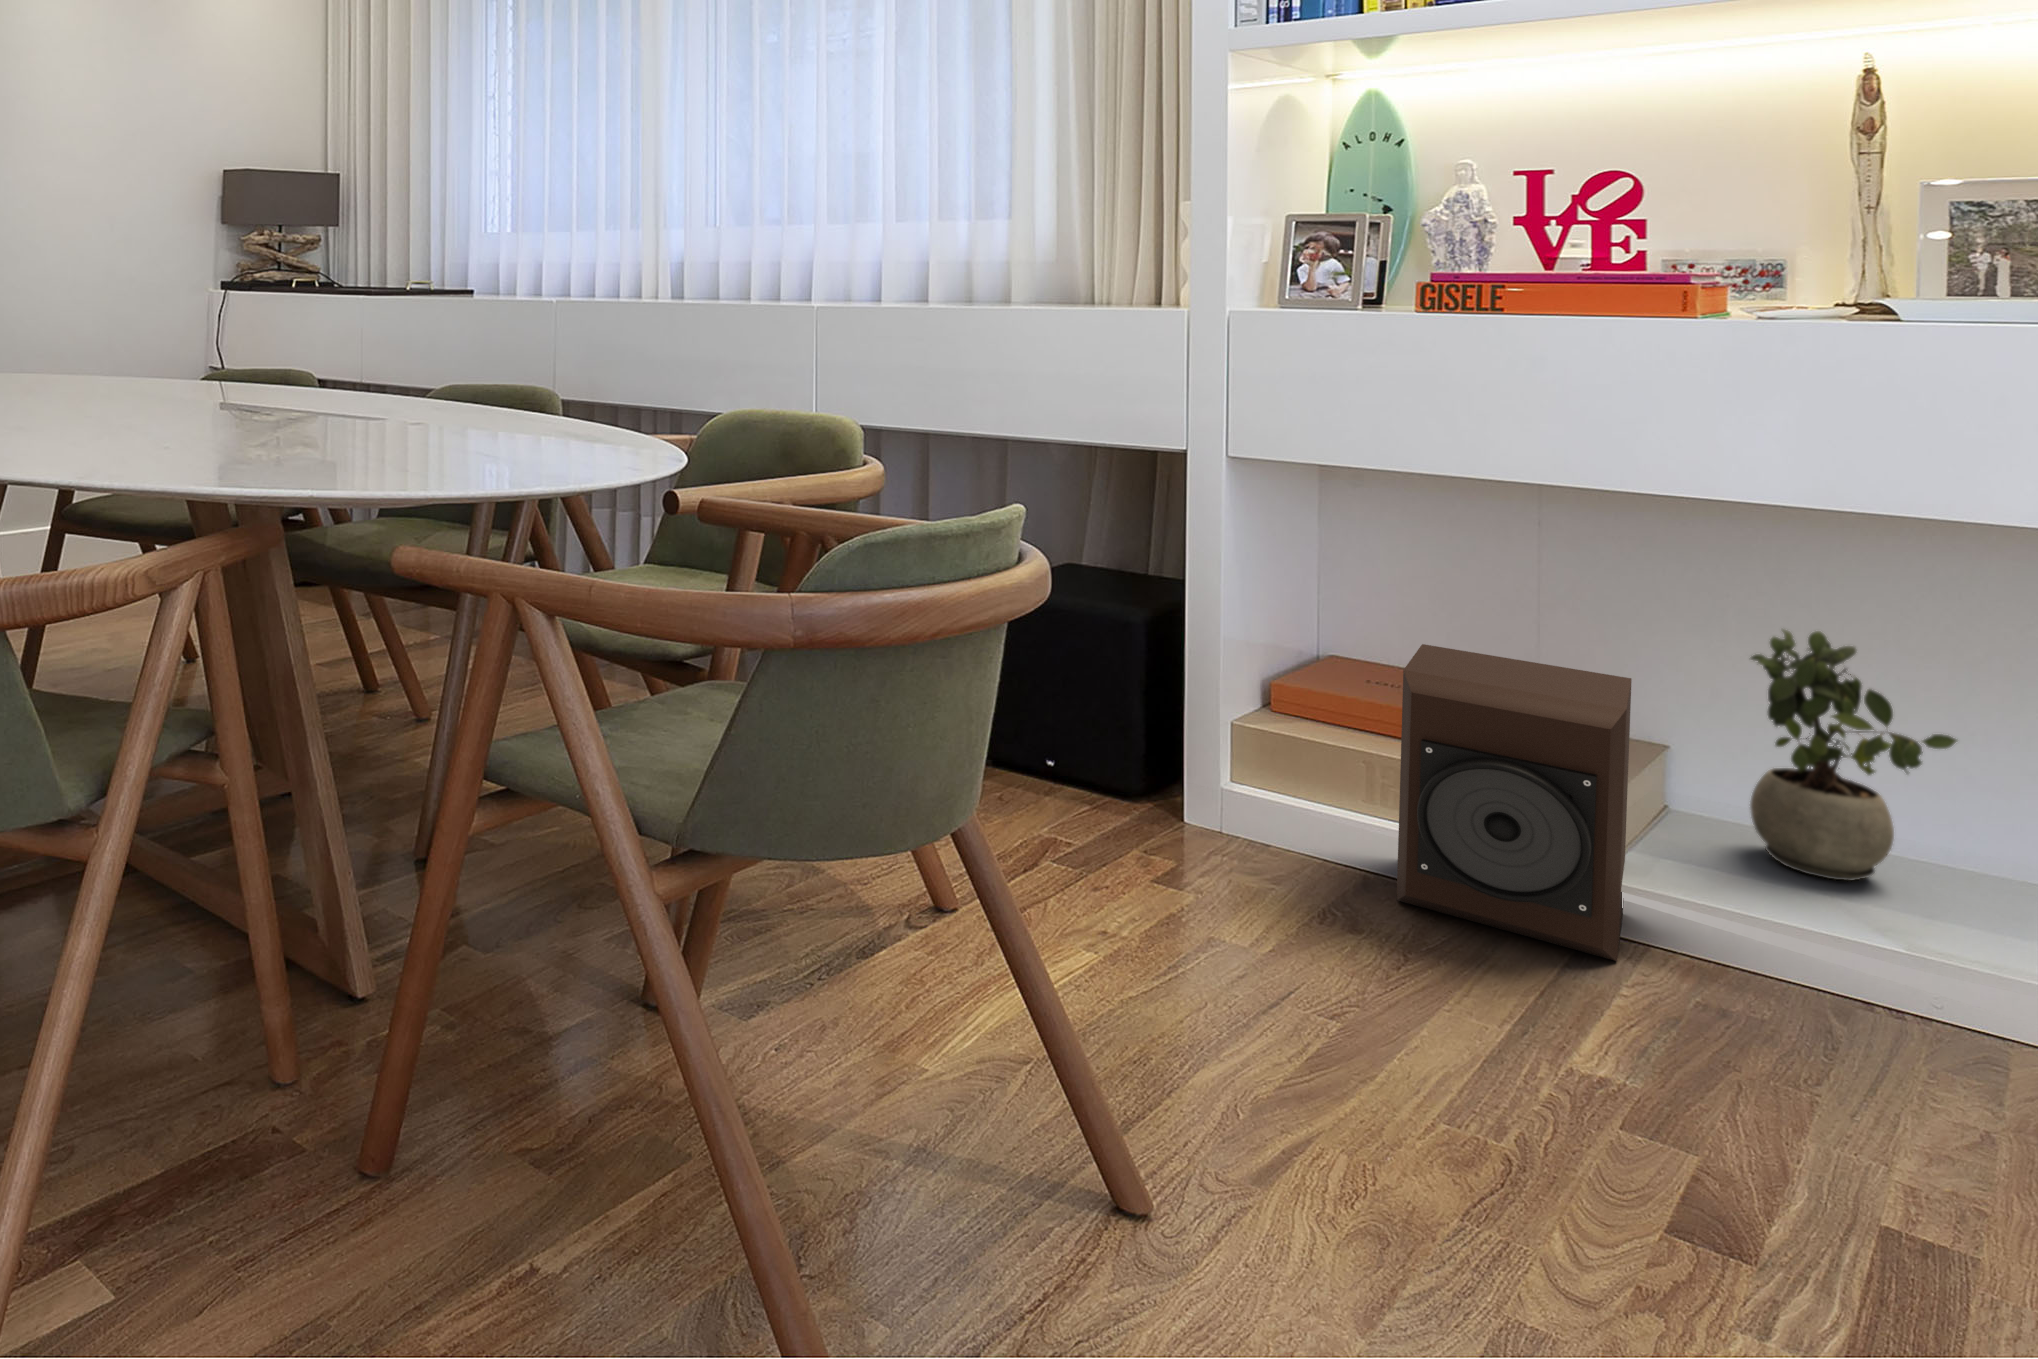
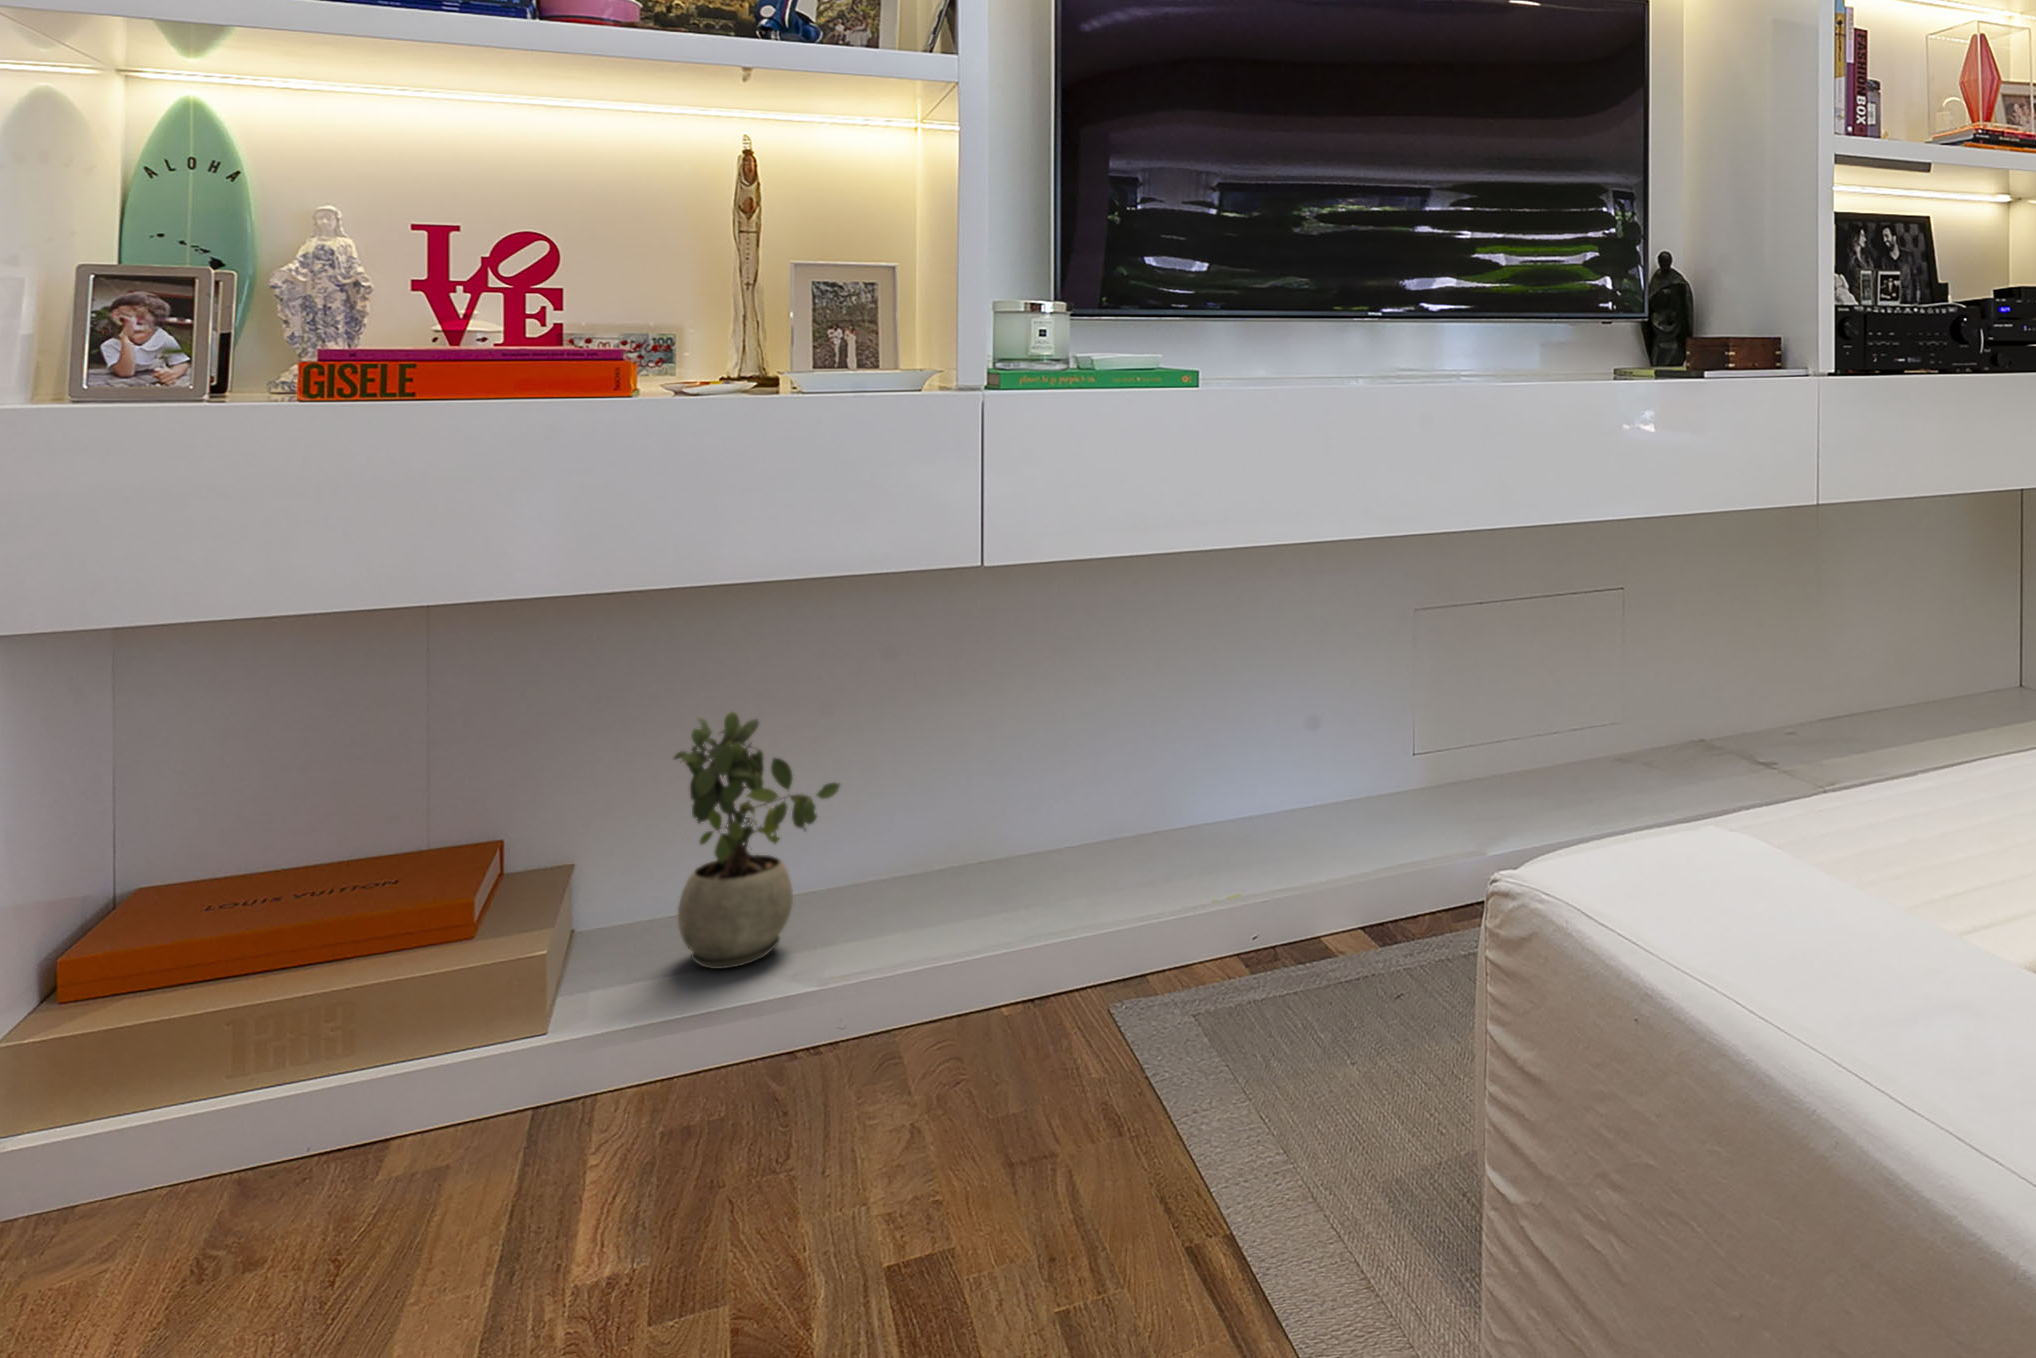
speaker: present [1397,644,1632,961] -> none [299,820,581,1244]

